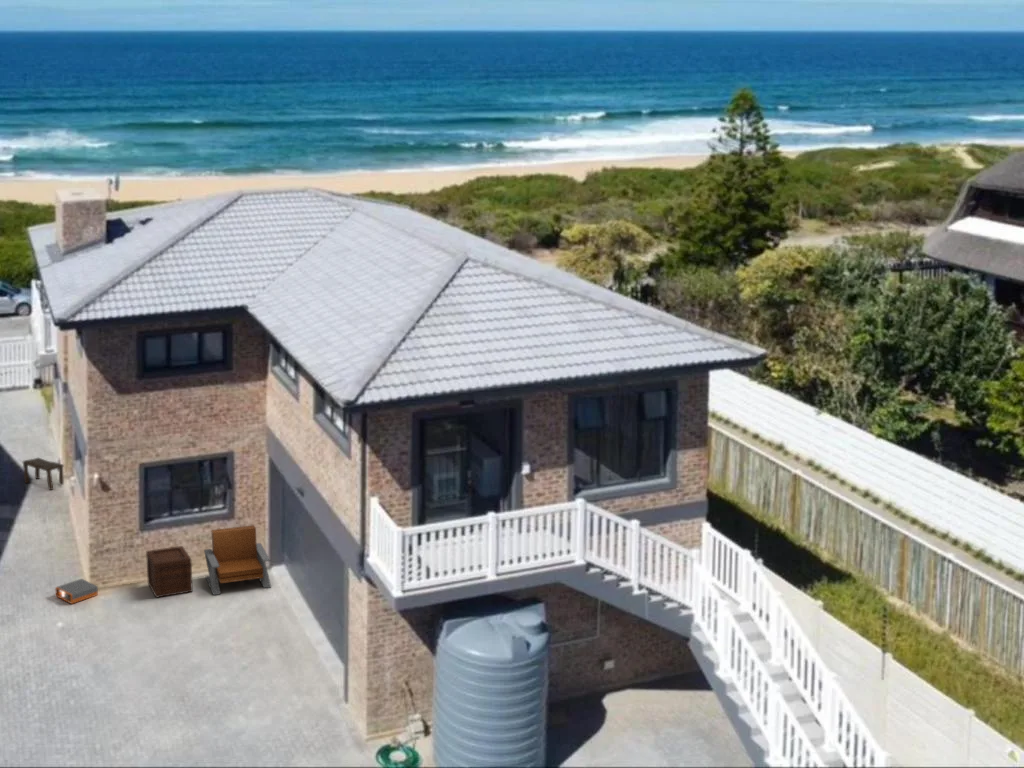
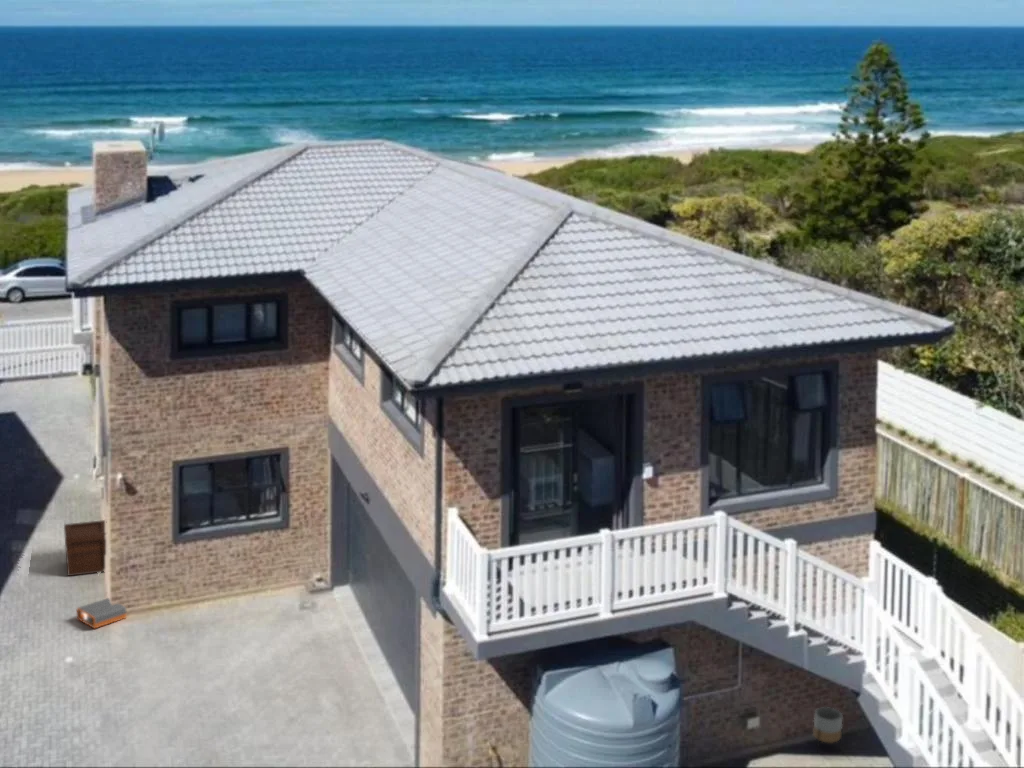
bench: present [23,458,64,490] -> none [57,453,103,490]
lounge chair: present [204,525,271,595] -> none [253,536,332,620]
wooden crate: present [146,546,193,597] -> present [64,520,106,576]
planter: none [658,653,681,688] -> present [813,708,842,743]

